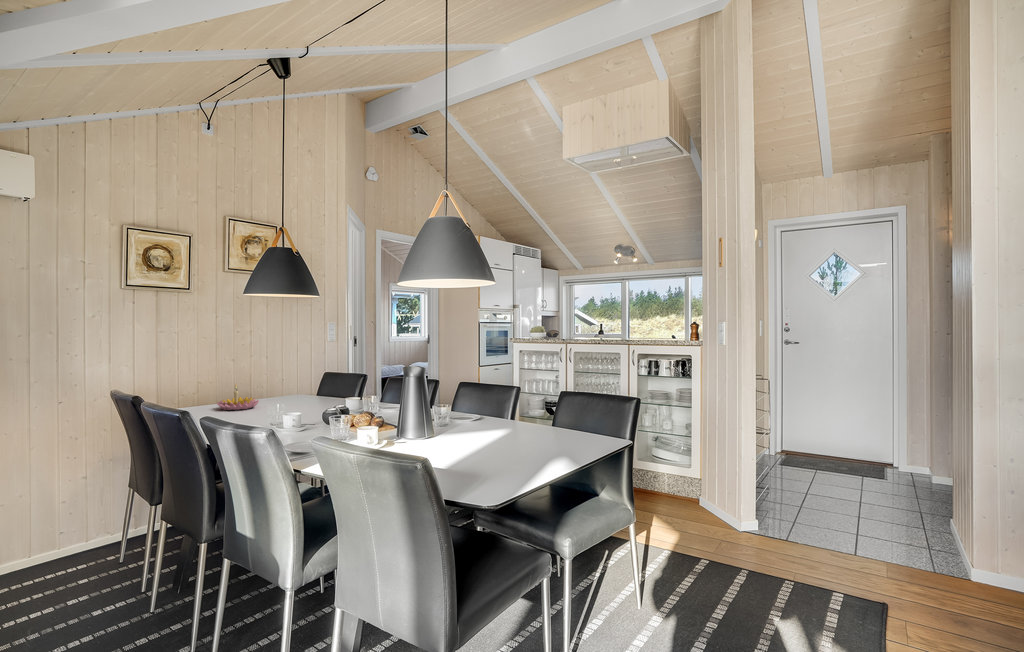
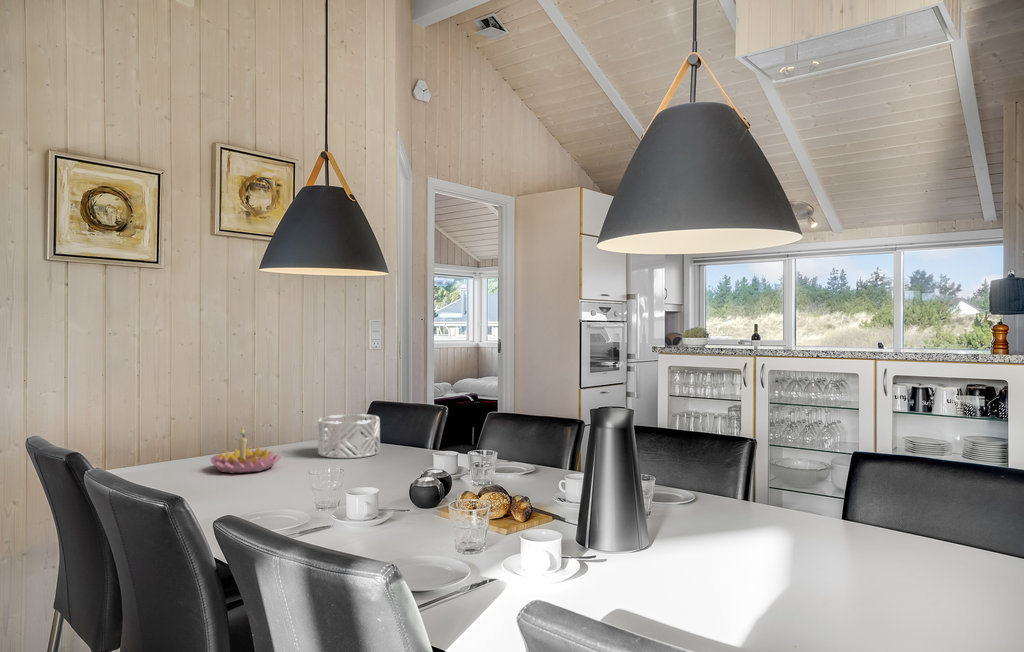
decorative bowl: none [284,379,322,403] -> present [318,414,380,458]

